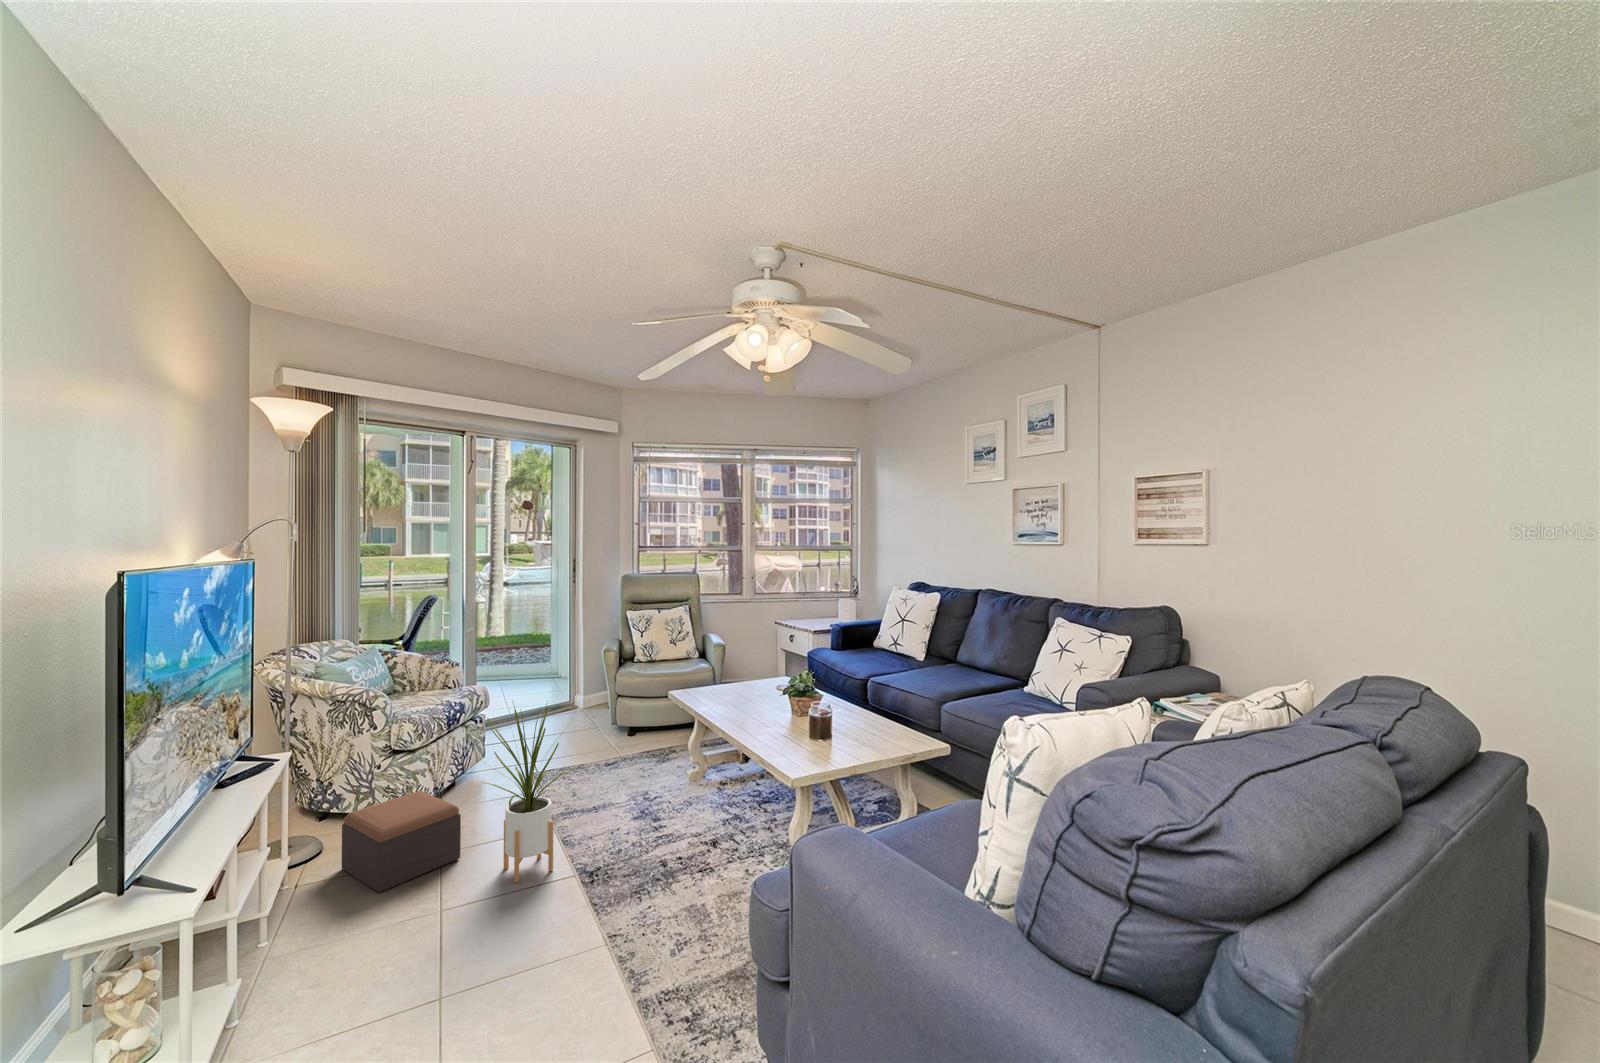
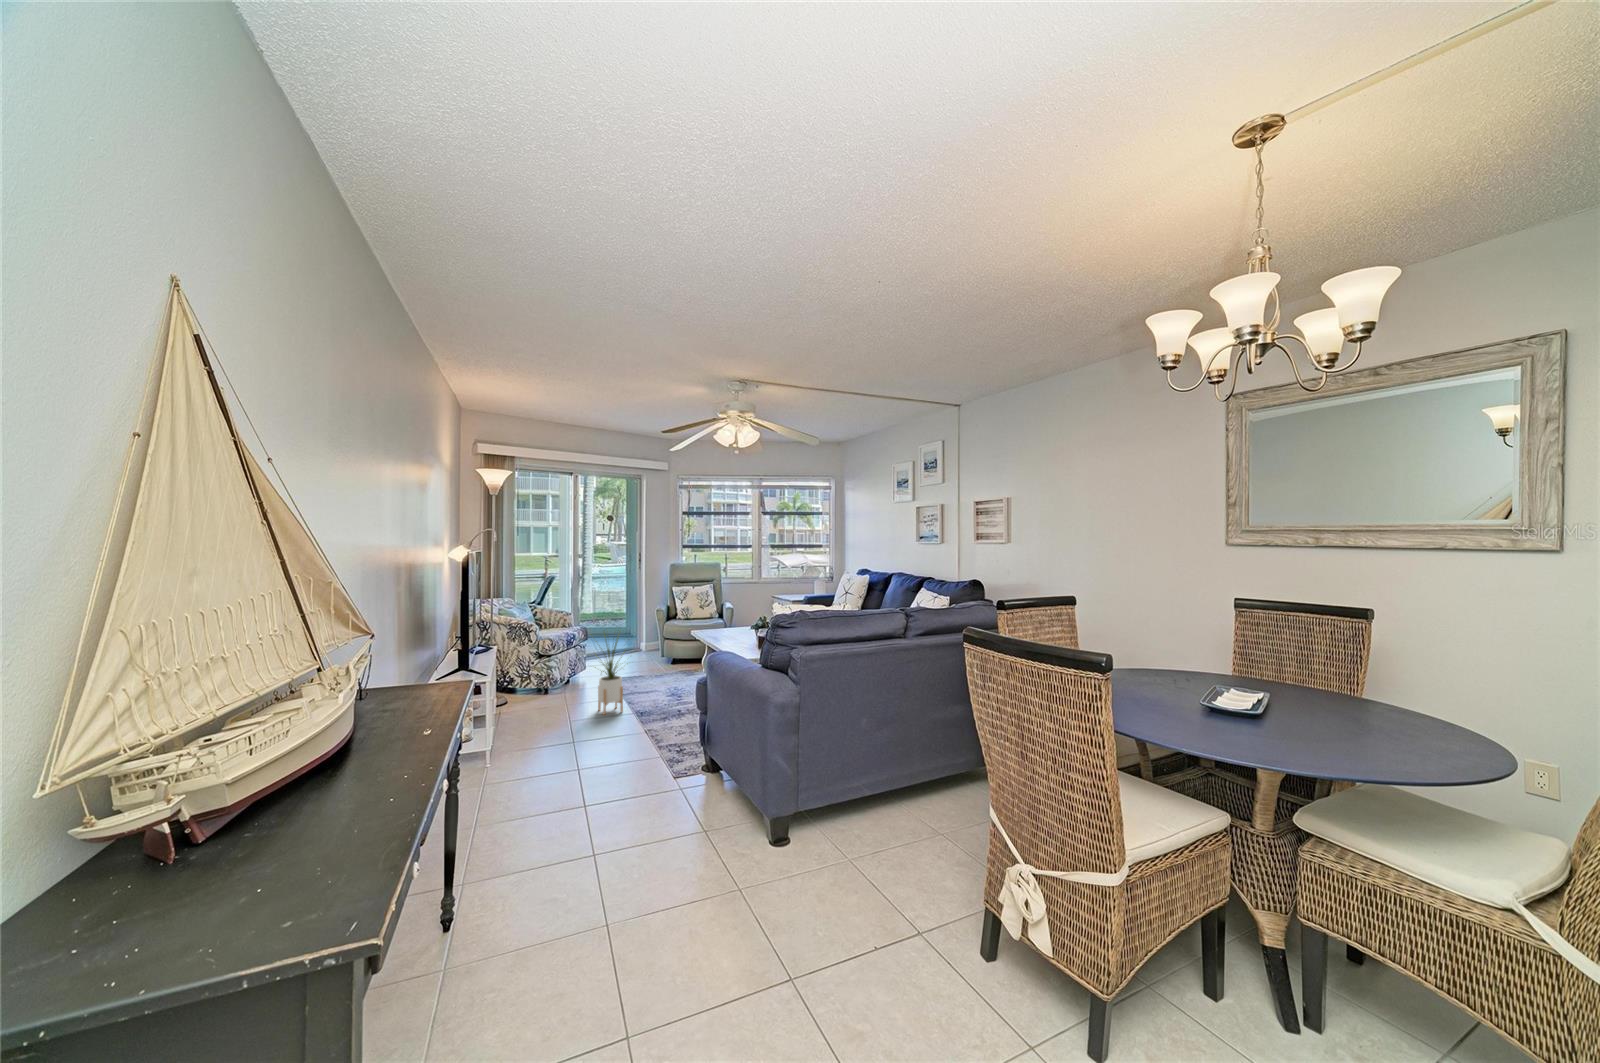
footstool: present [342,791,461,892] -> none [519,674,576,716]

